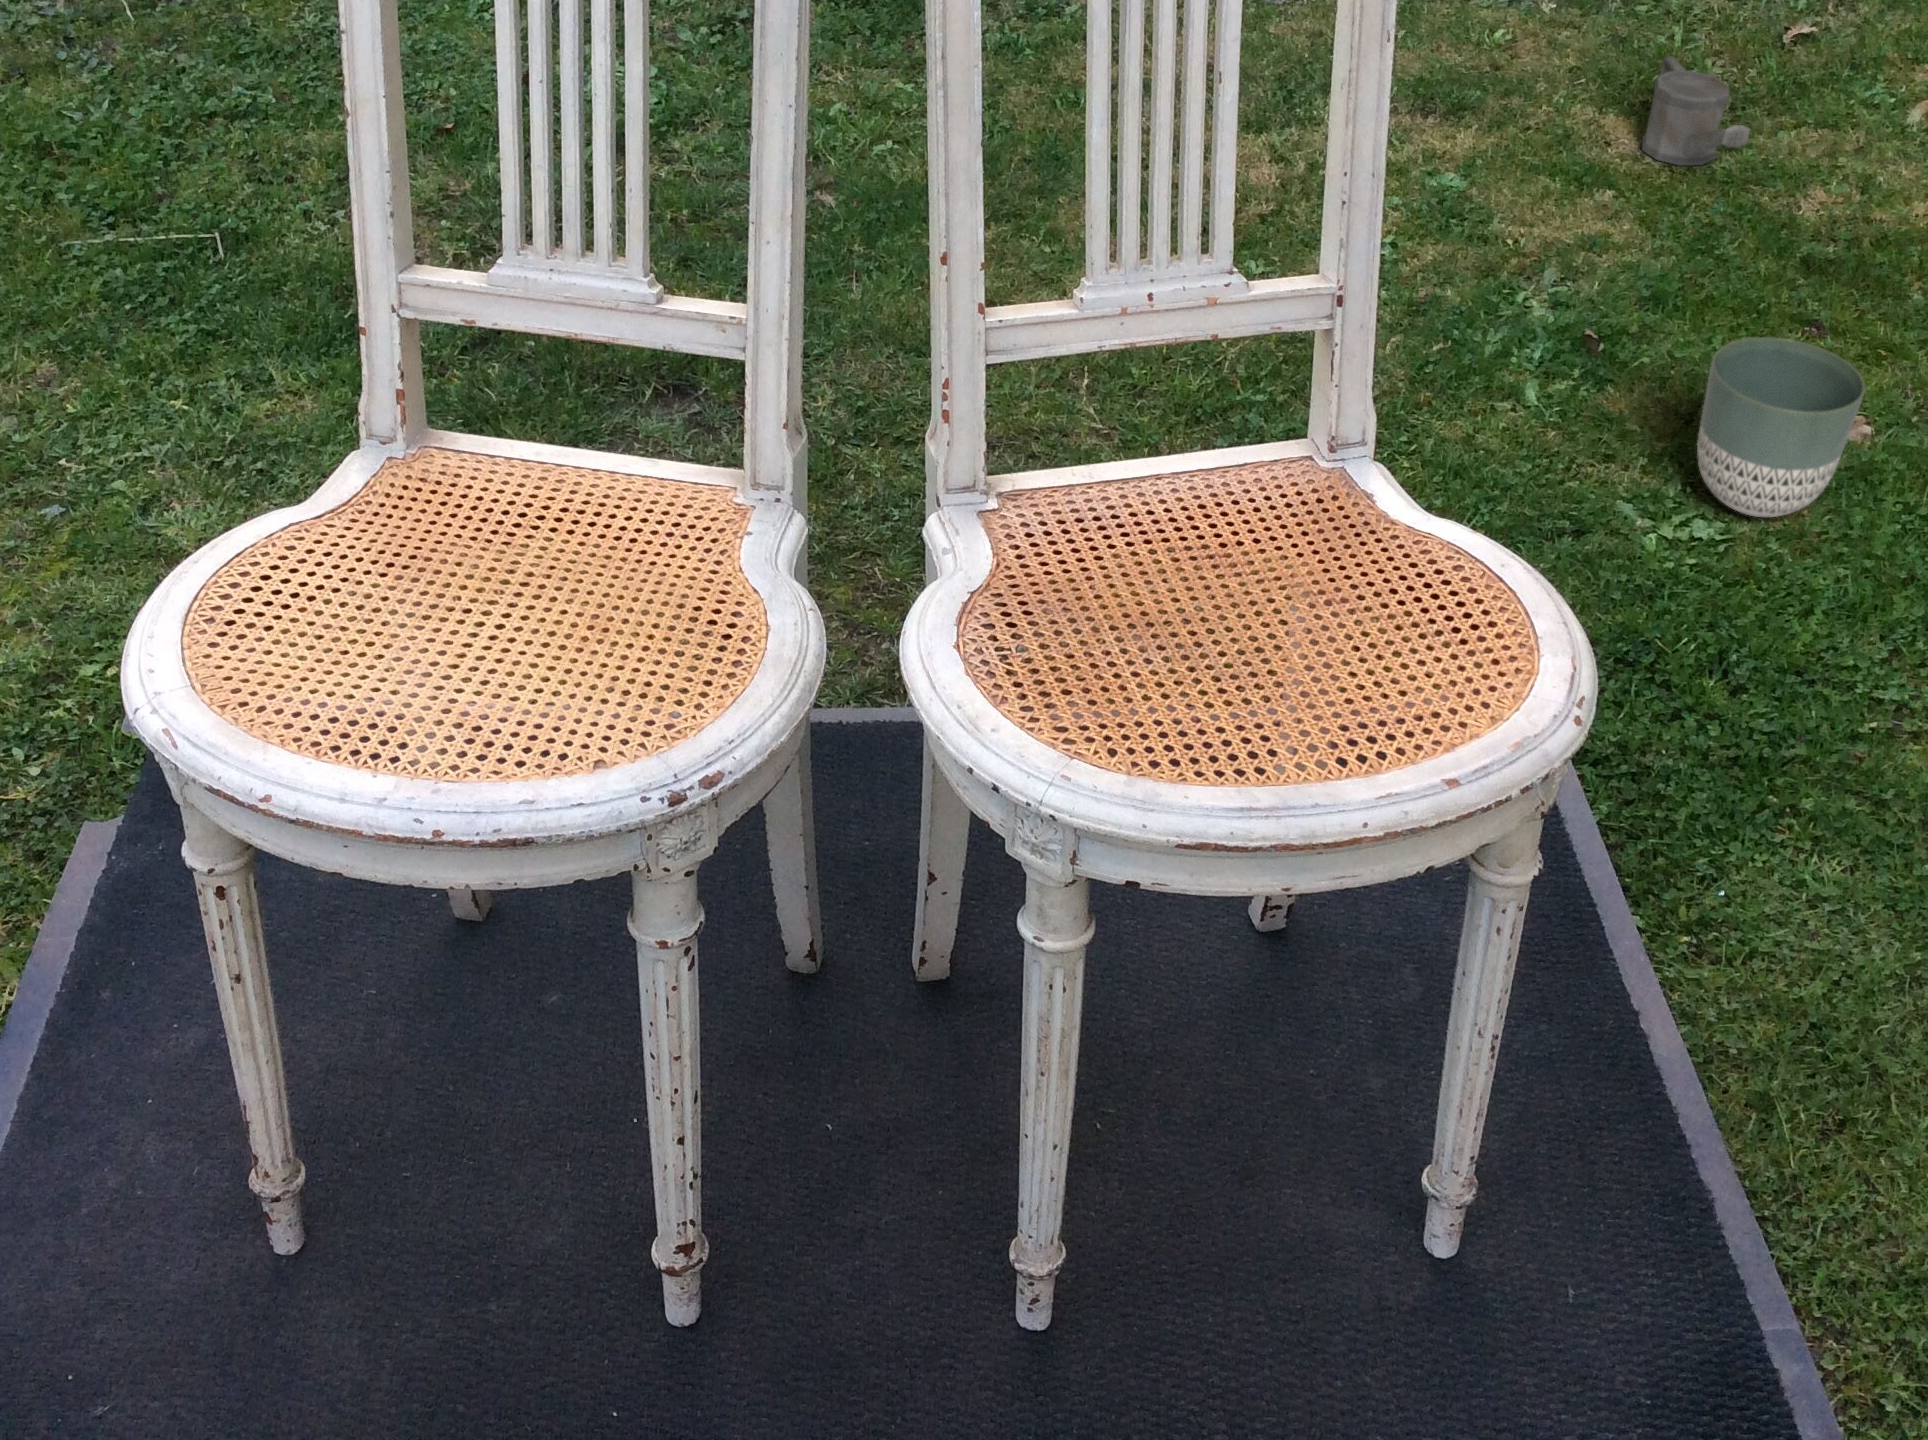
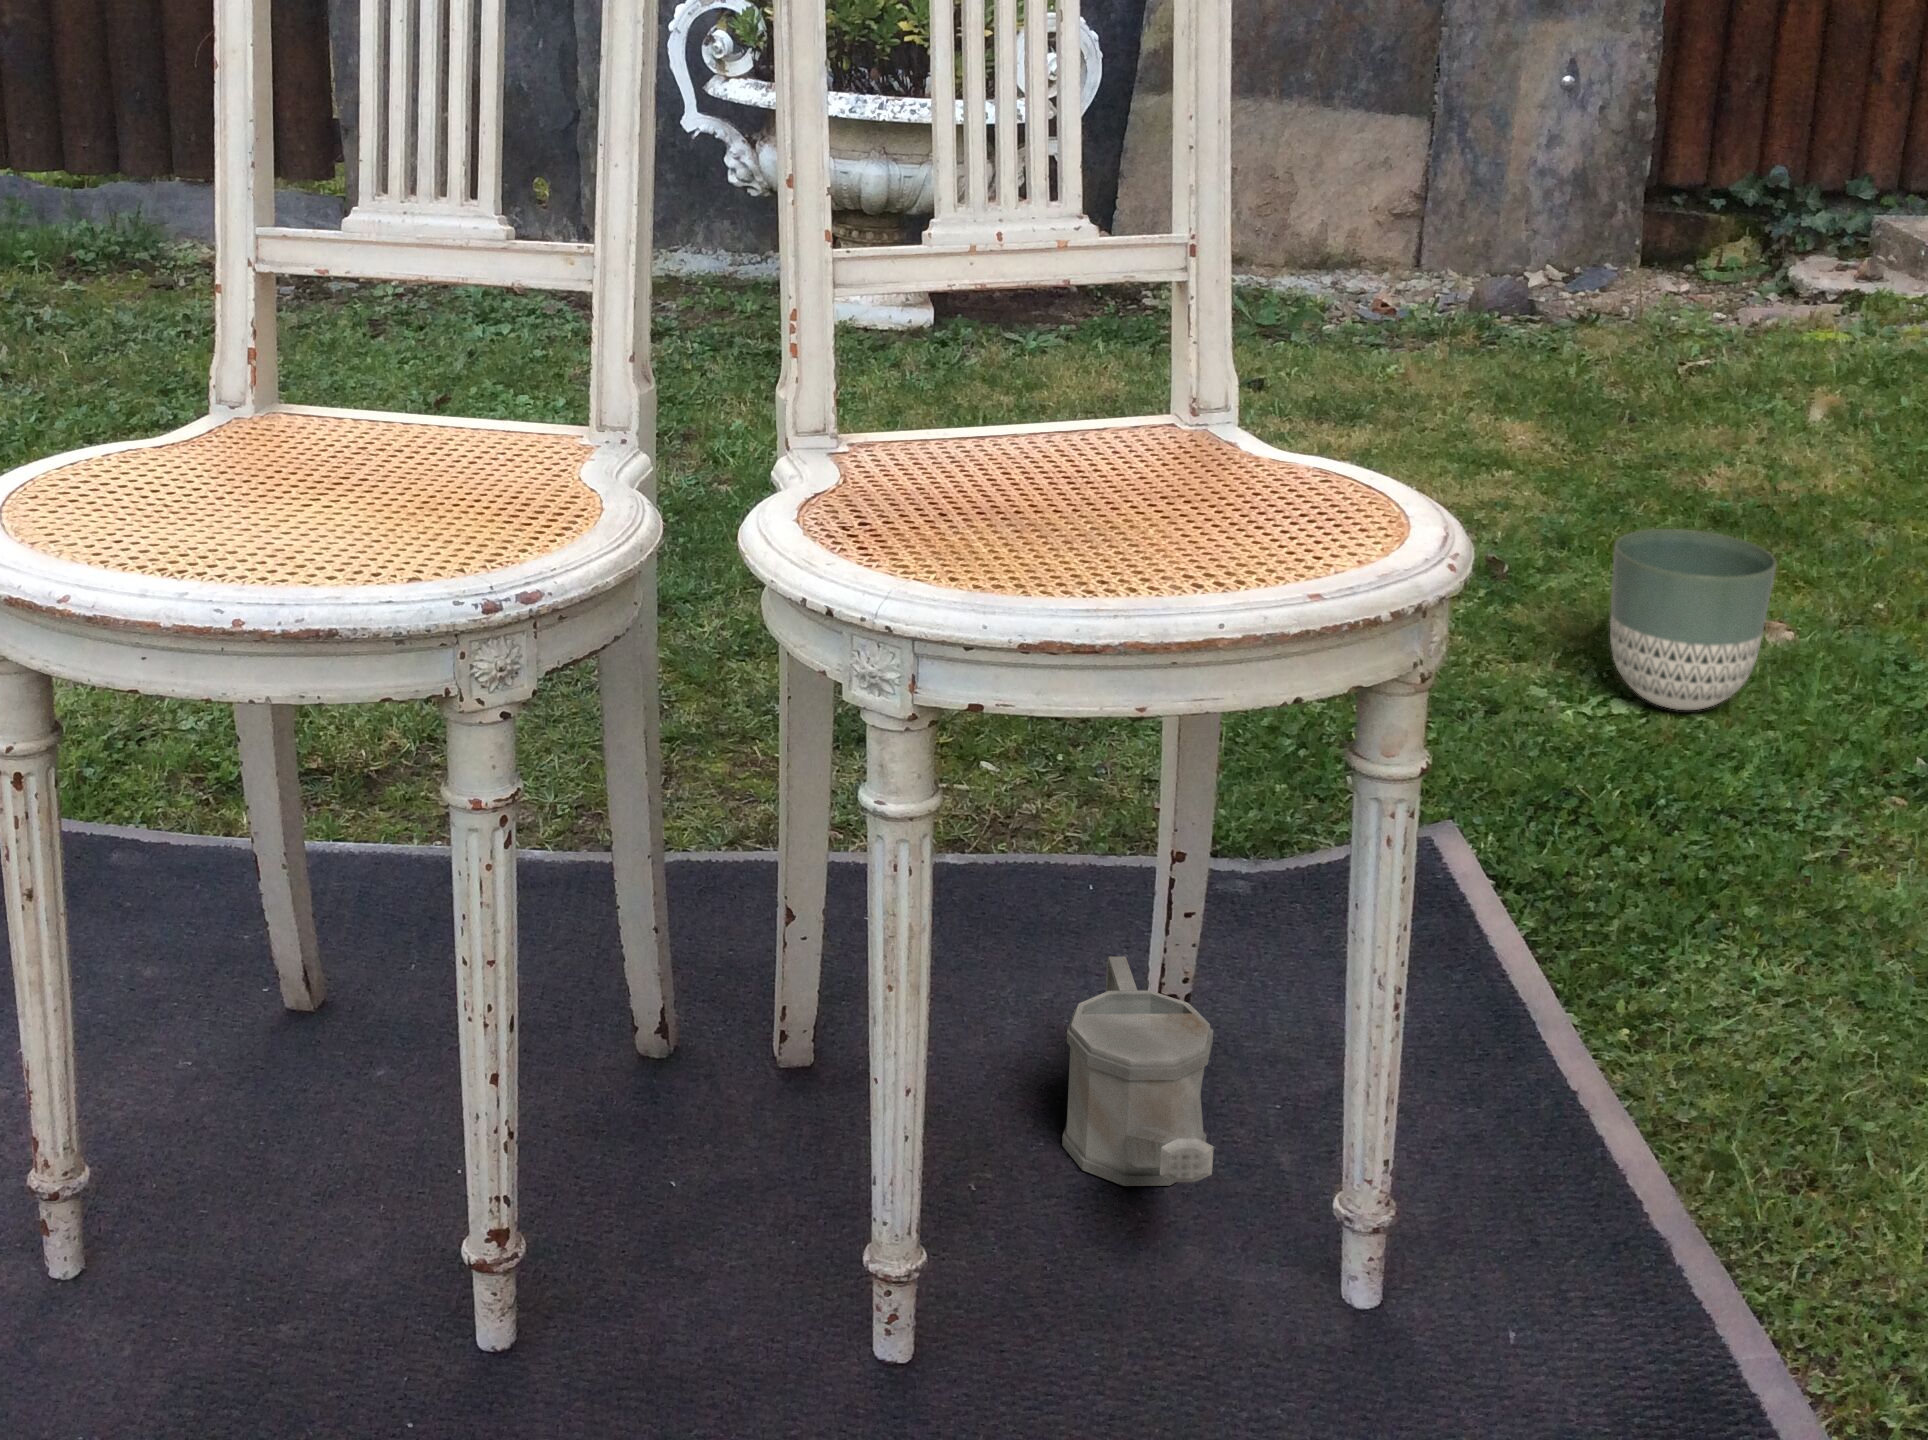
watering can: present [1642,57,1750,166] -> present [1062,957,1214,1186]

